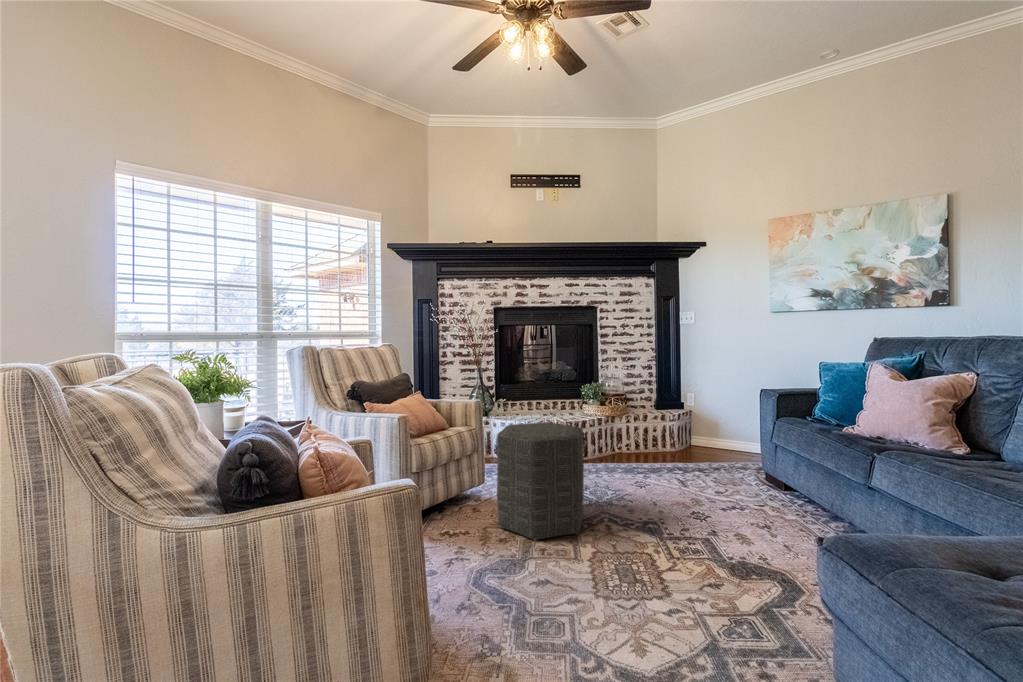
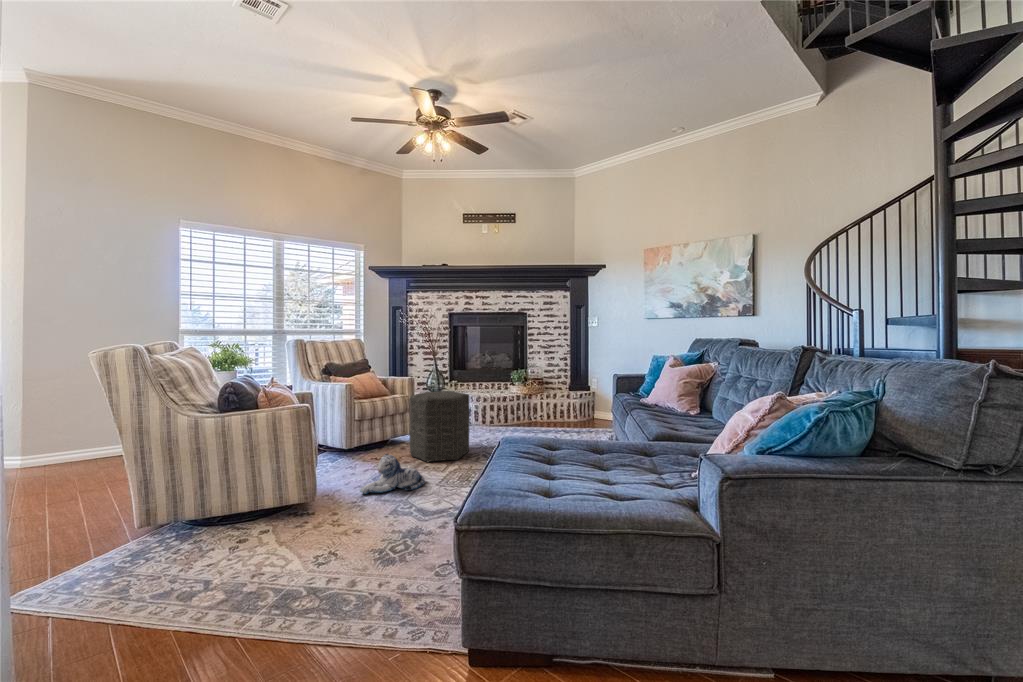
plush toy: none [472,548,568,629] -> present [360,454,425,494]

